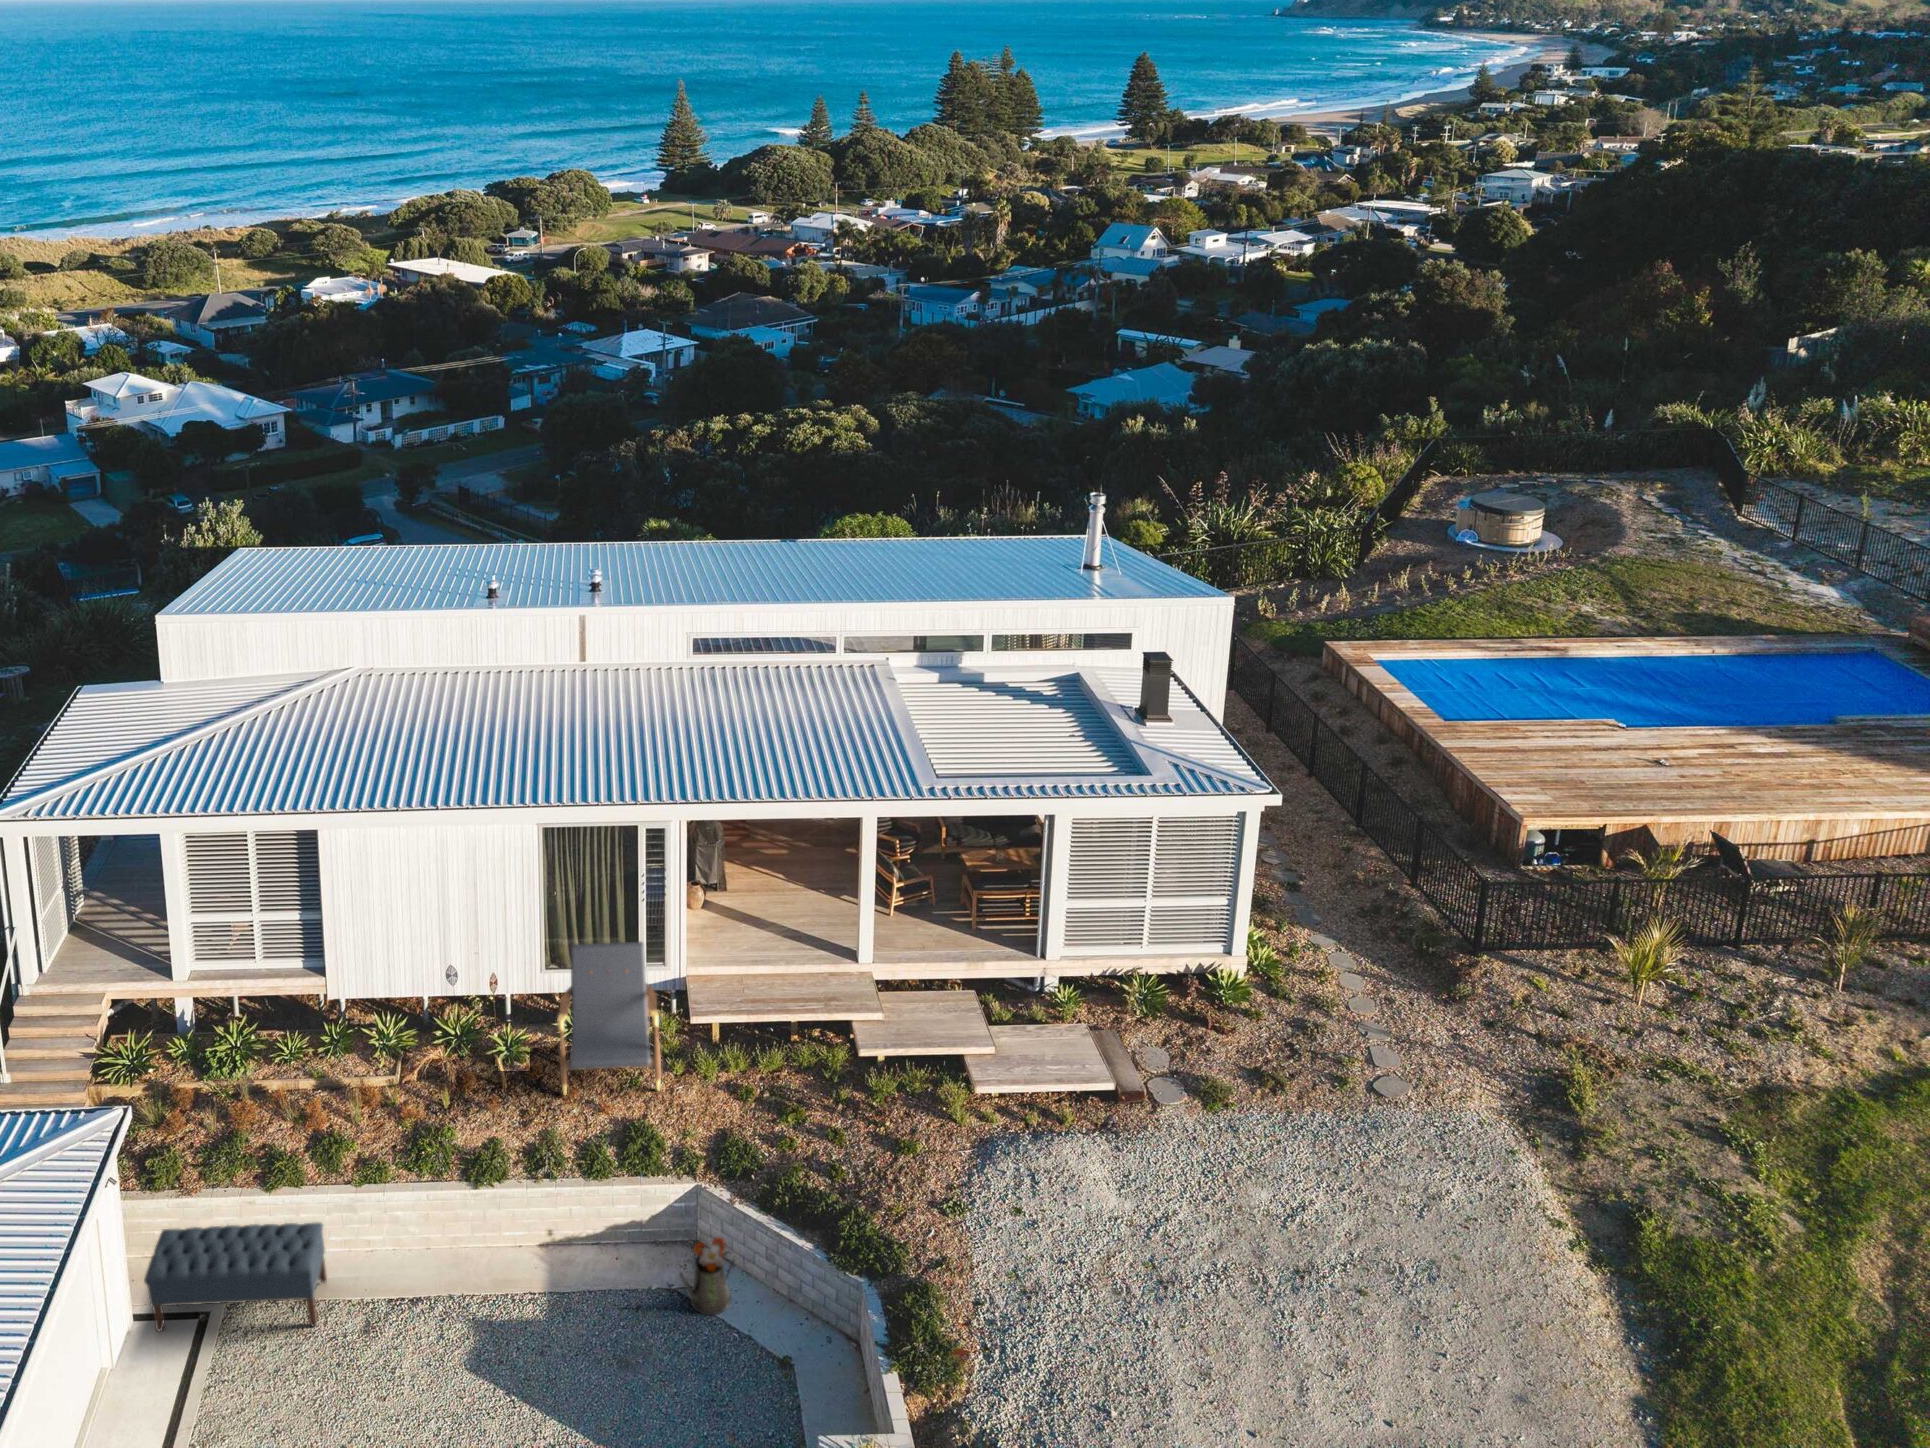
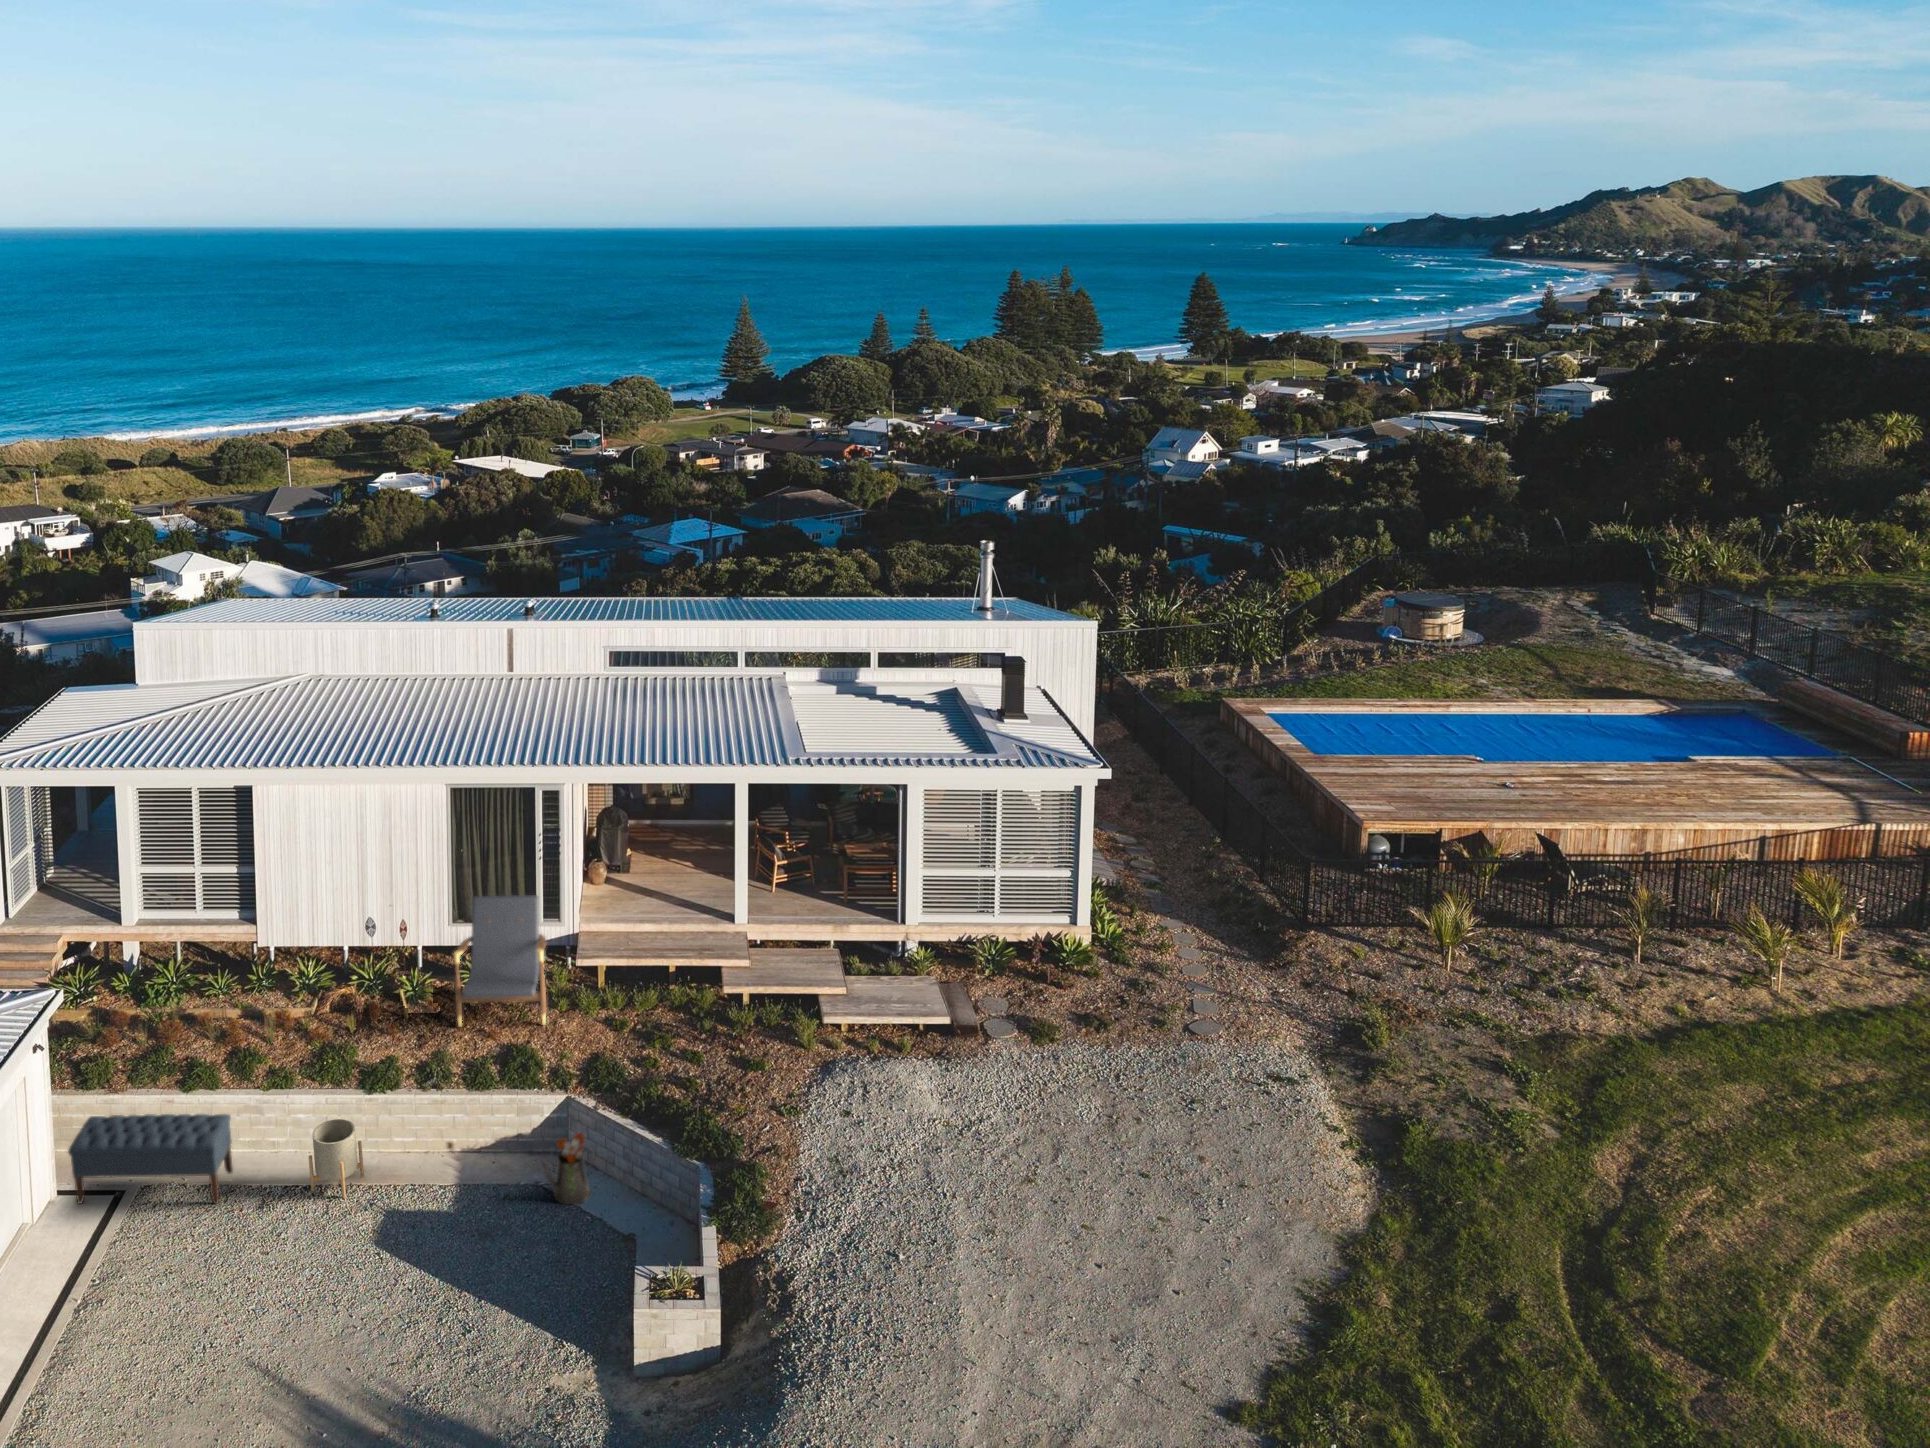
planter: none [415,1223,475,1314] -> present [309,1119,364,1198]

